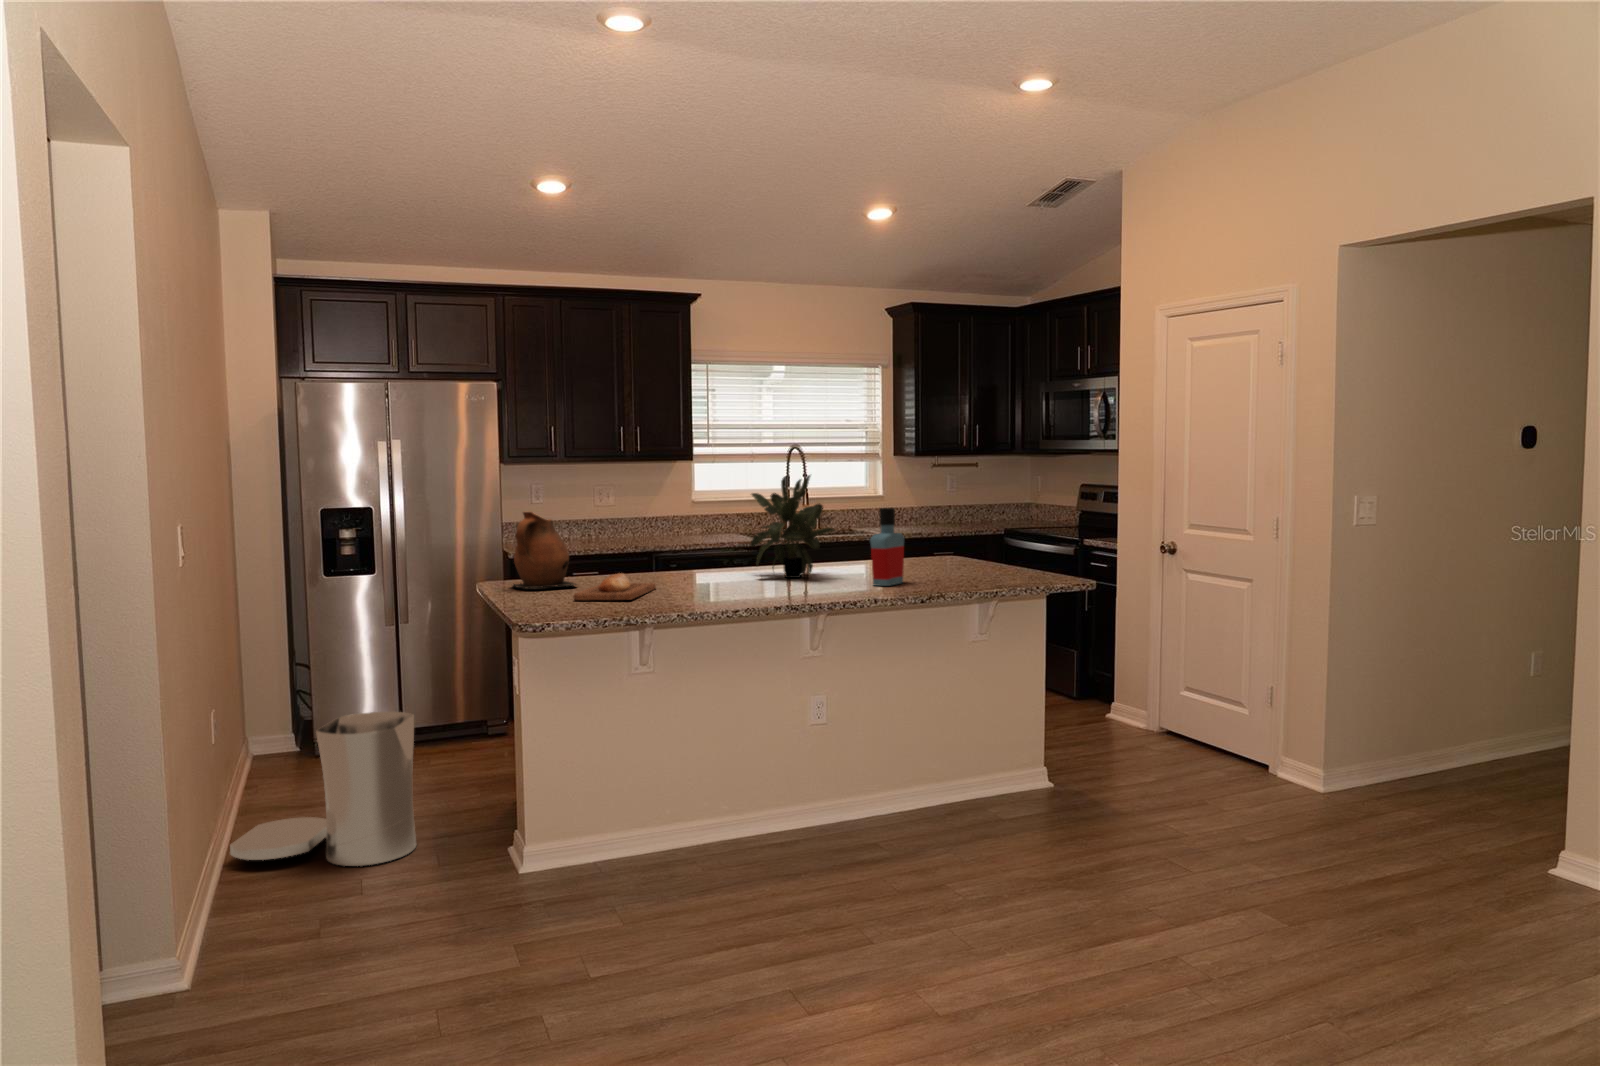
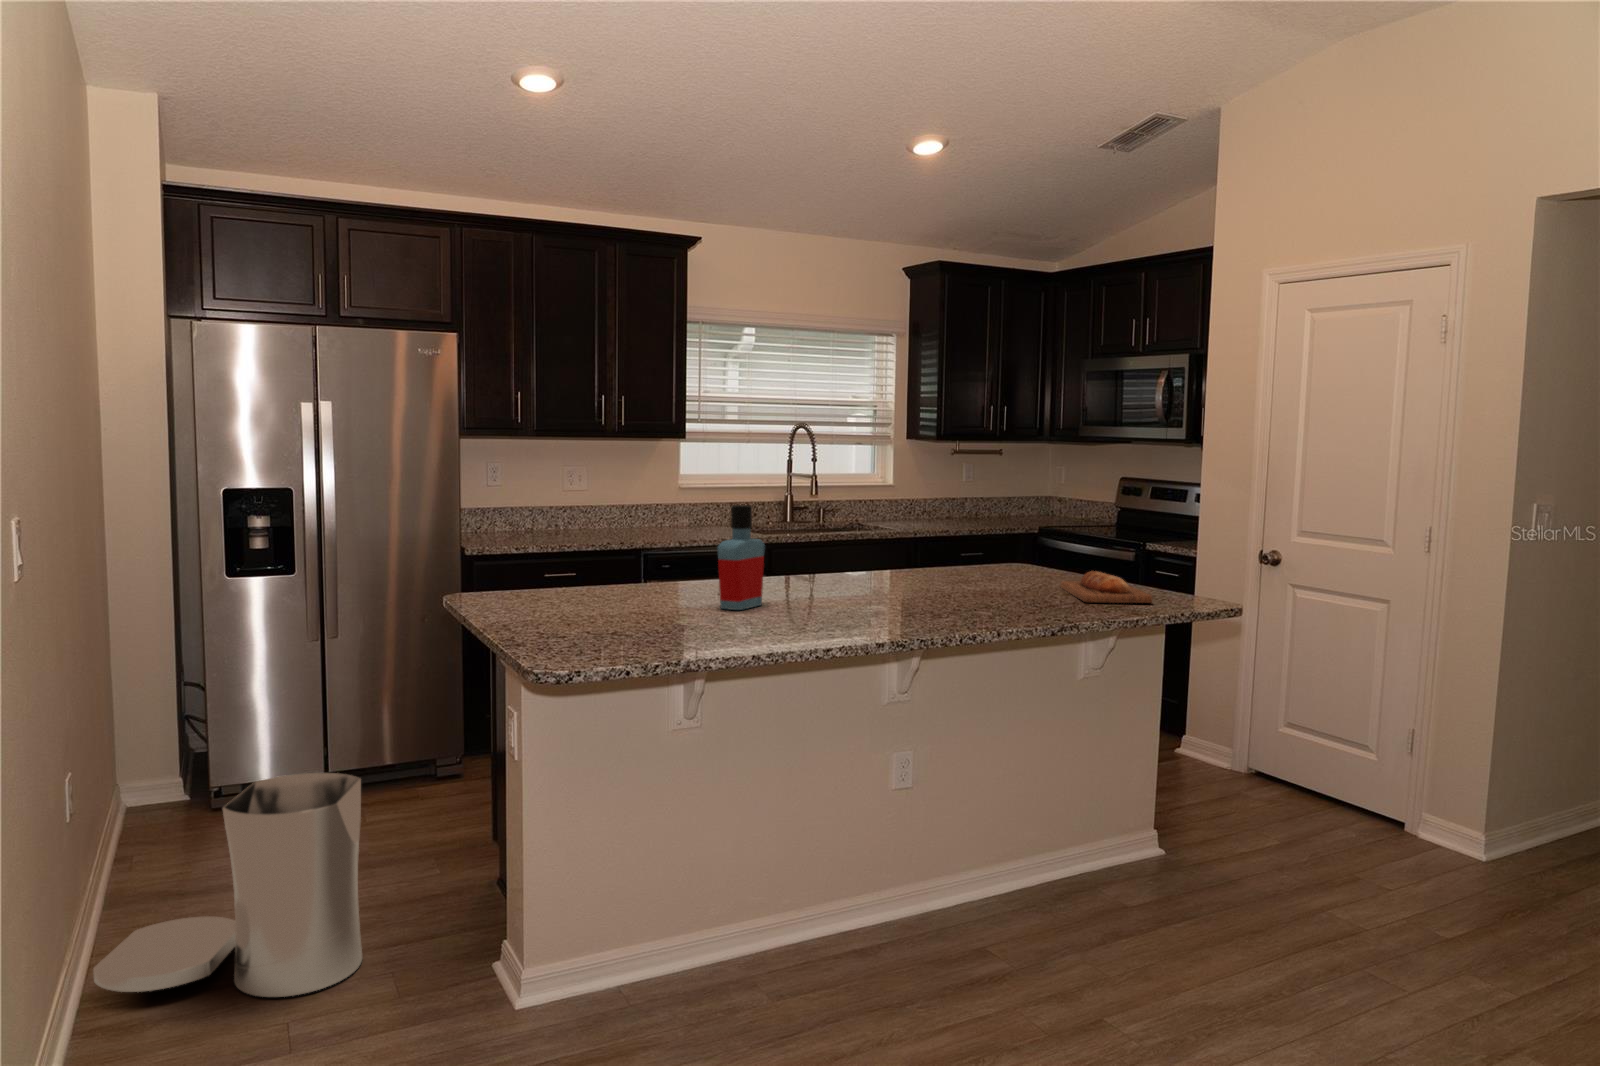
potted plant: present [751,475,835,578] -> none [803,462,919,595]
bottle: present [870,508,904,586] -> present [717,505,765,610]
ceramic pitcher: present [513,512,576,589] -> none [492,503,587,608]
bread loaf: present [573,573,656,600] -> present [1060,571,1152,603]

